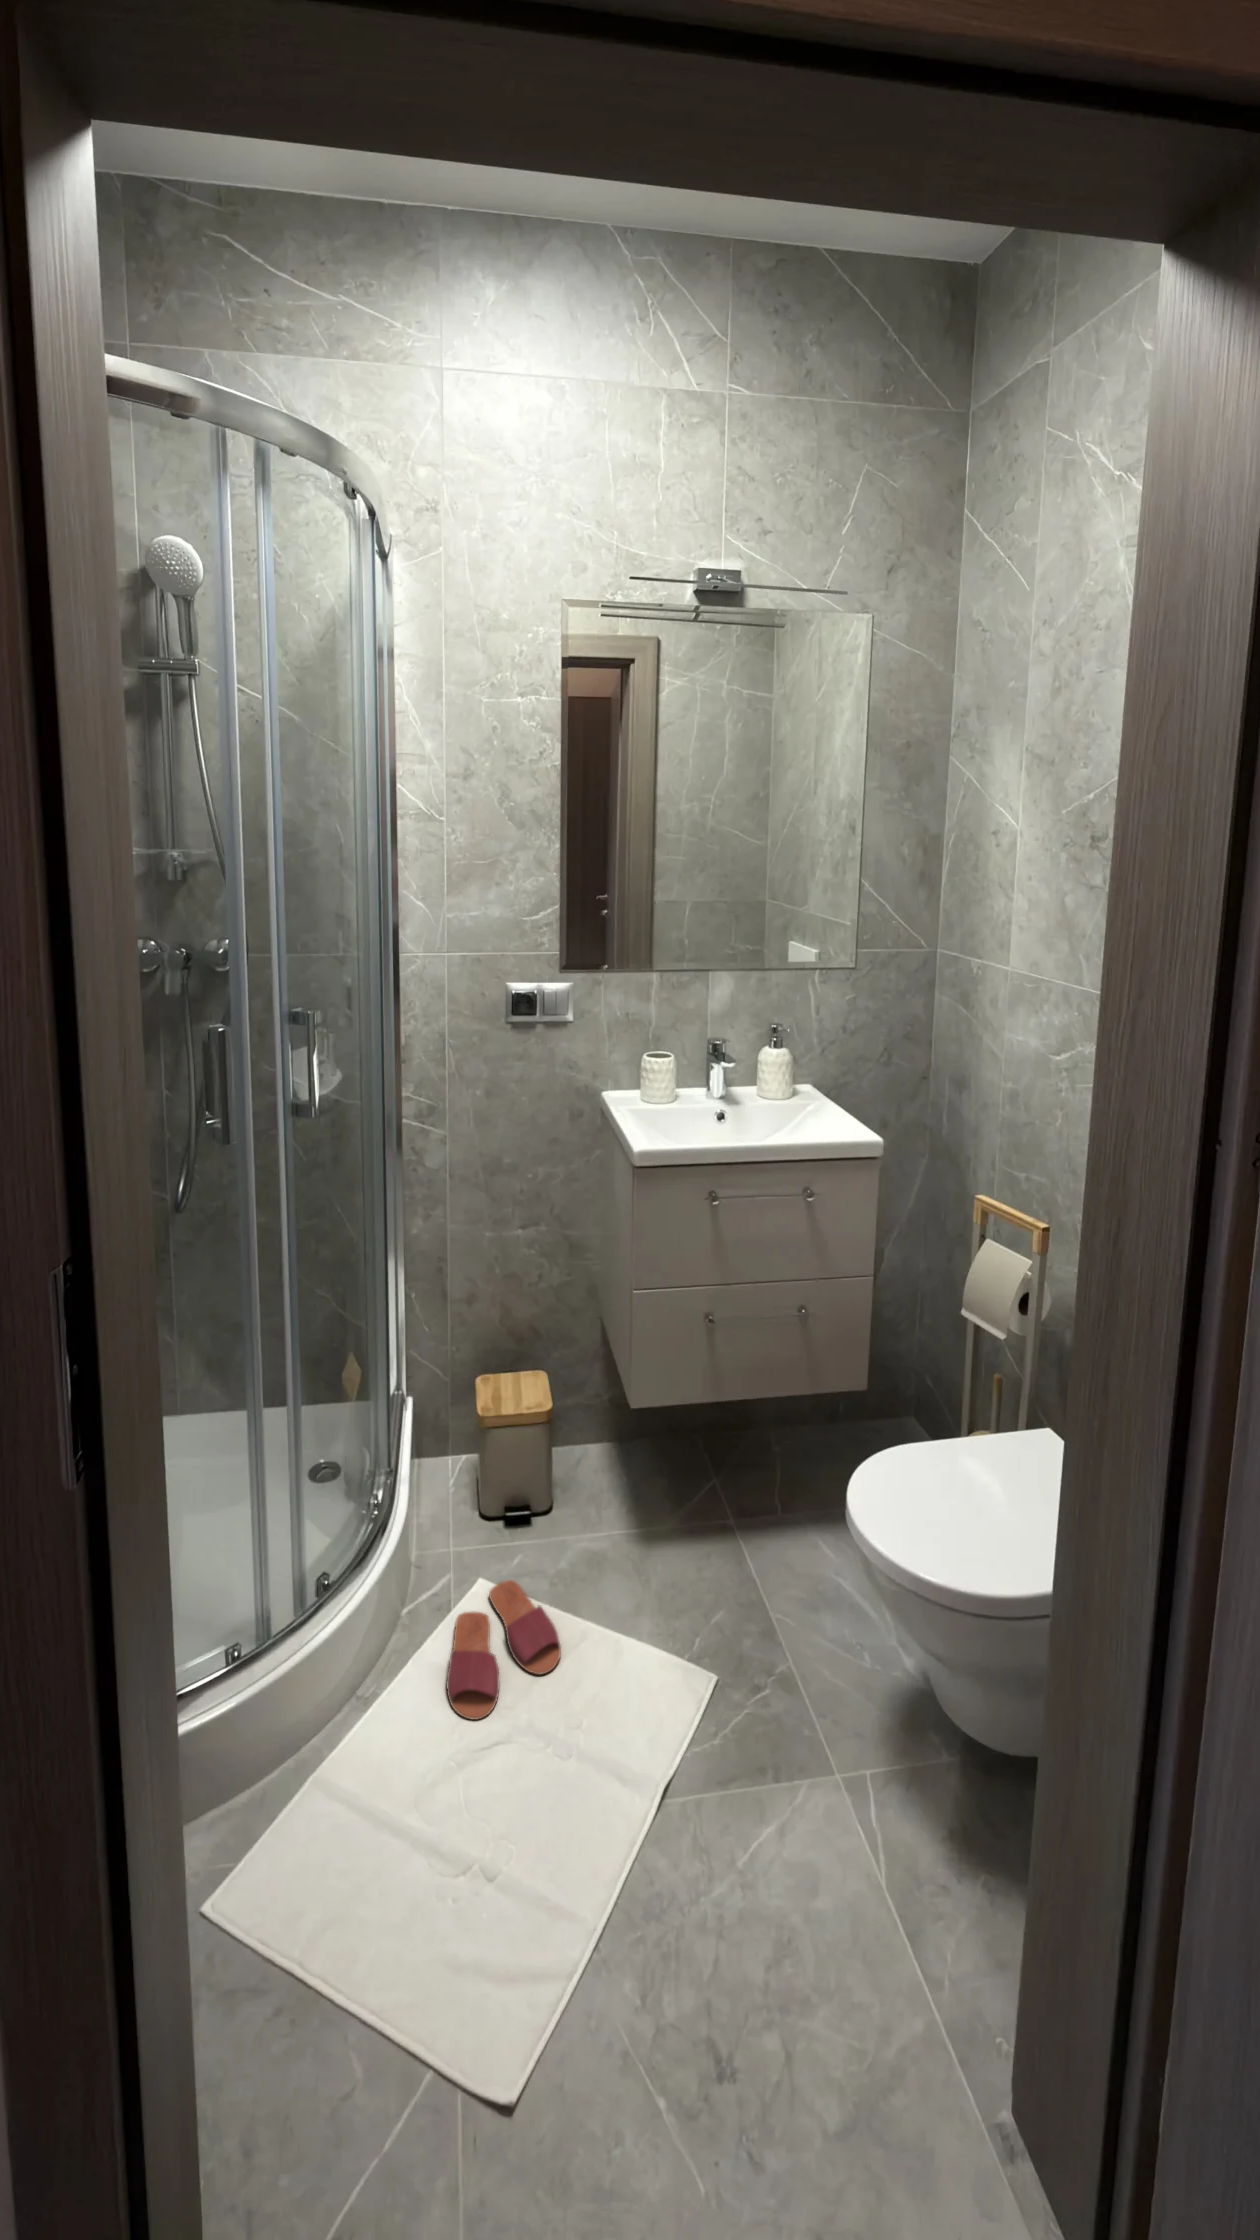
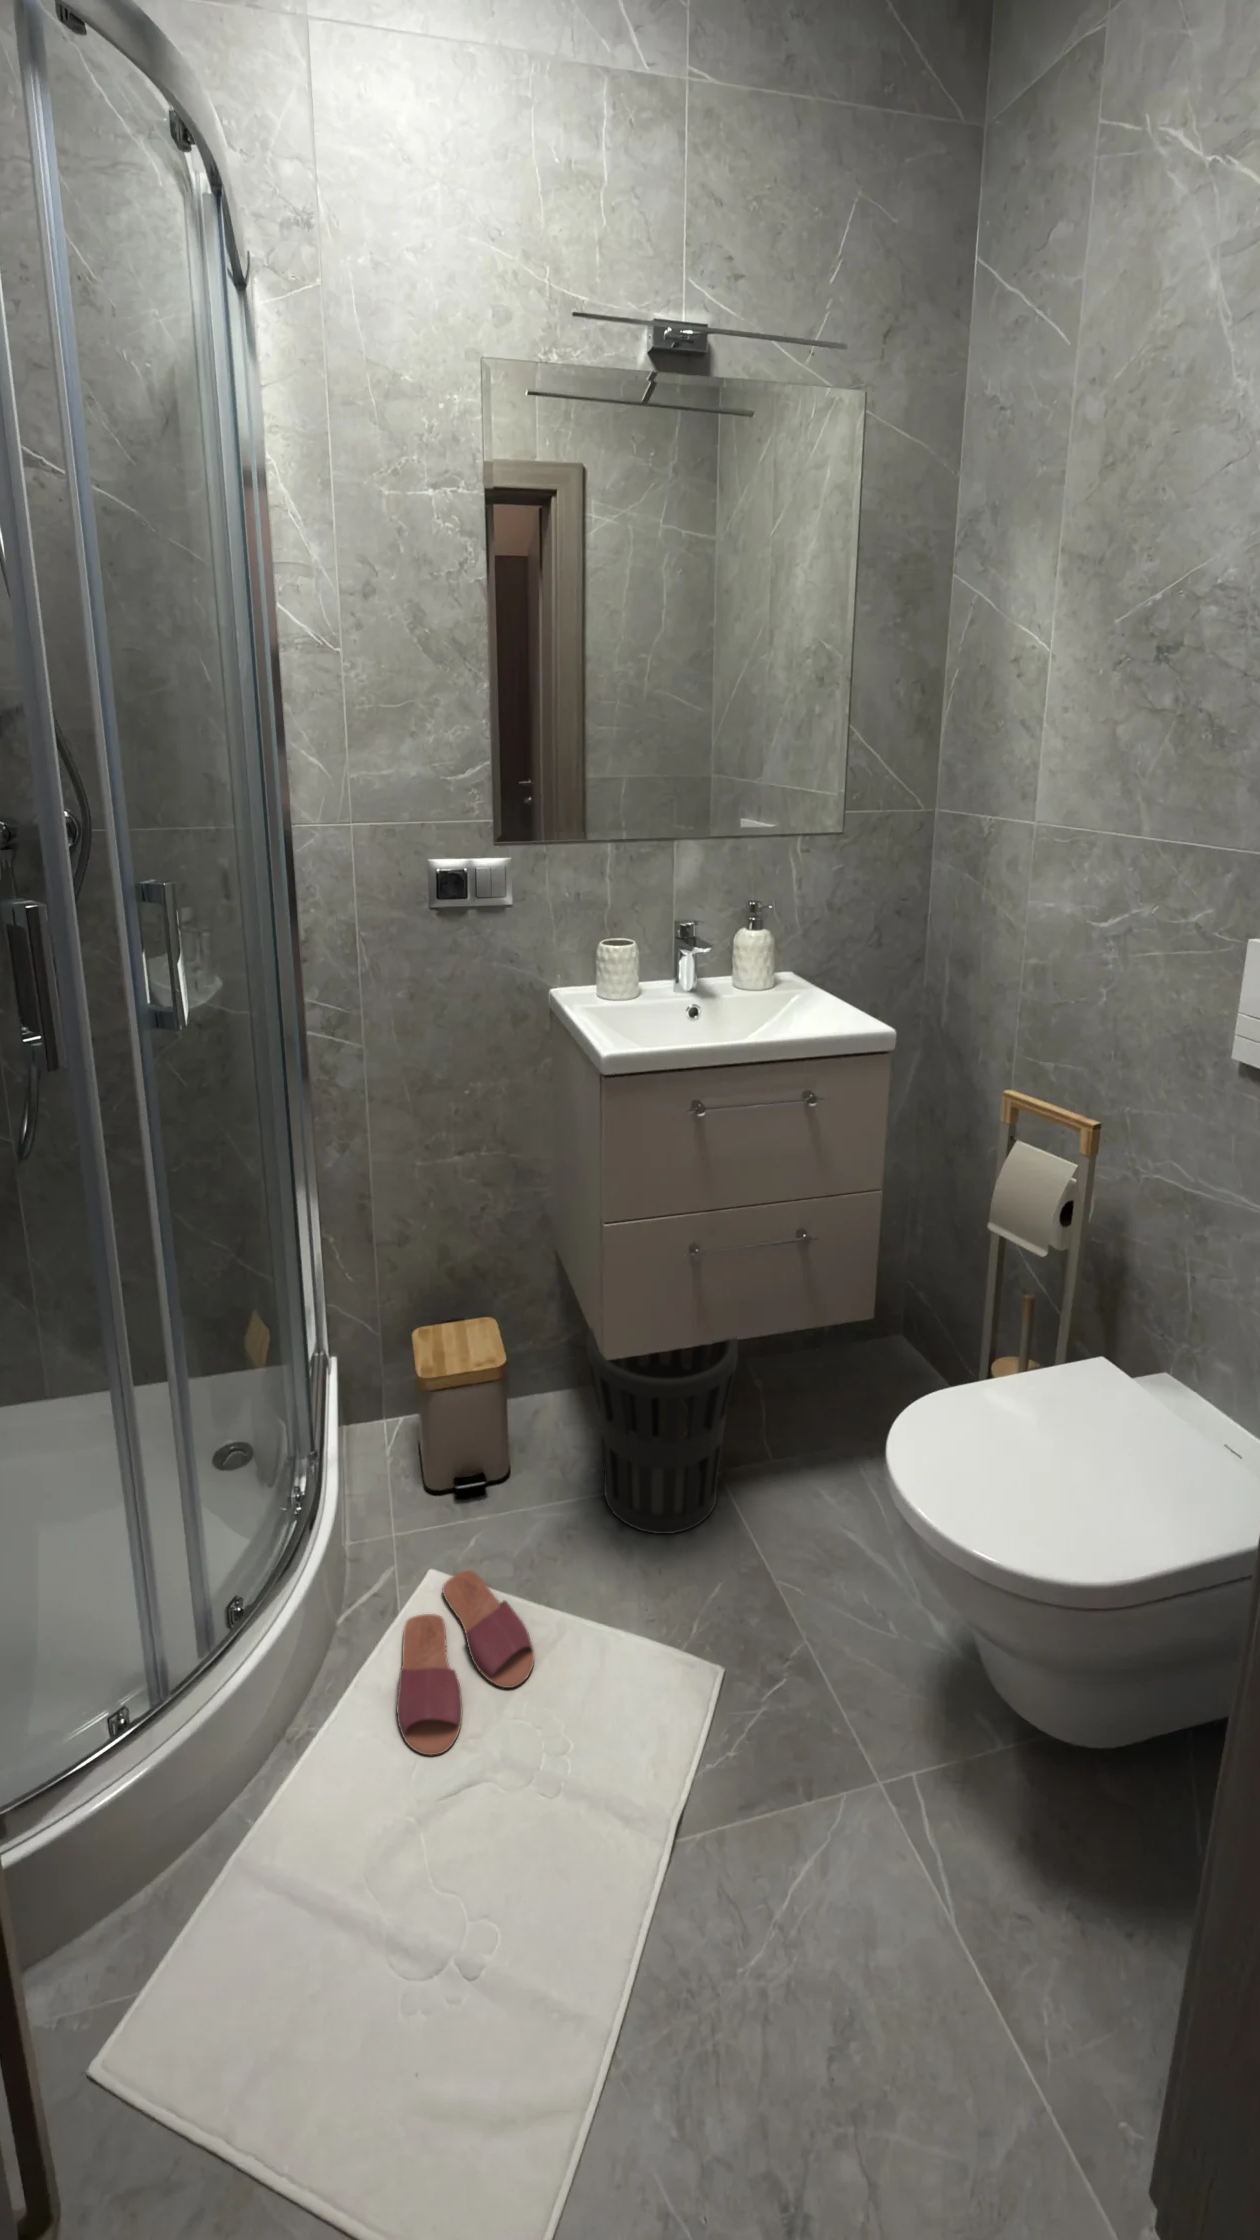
wastebasket: none [620,1359,747,1566] -> present [587,1328,738,1534]

